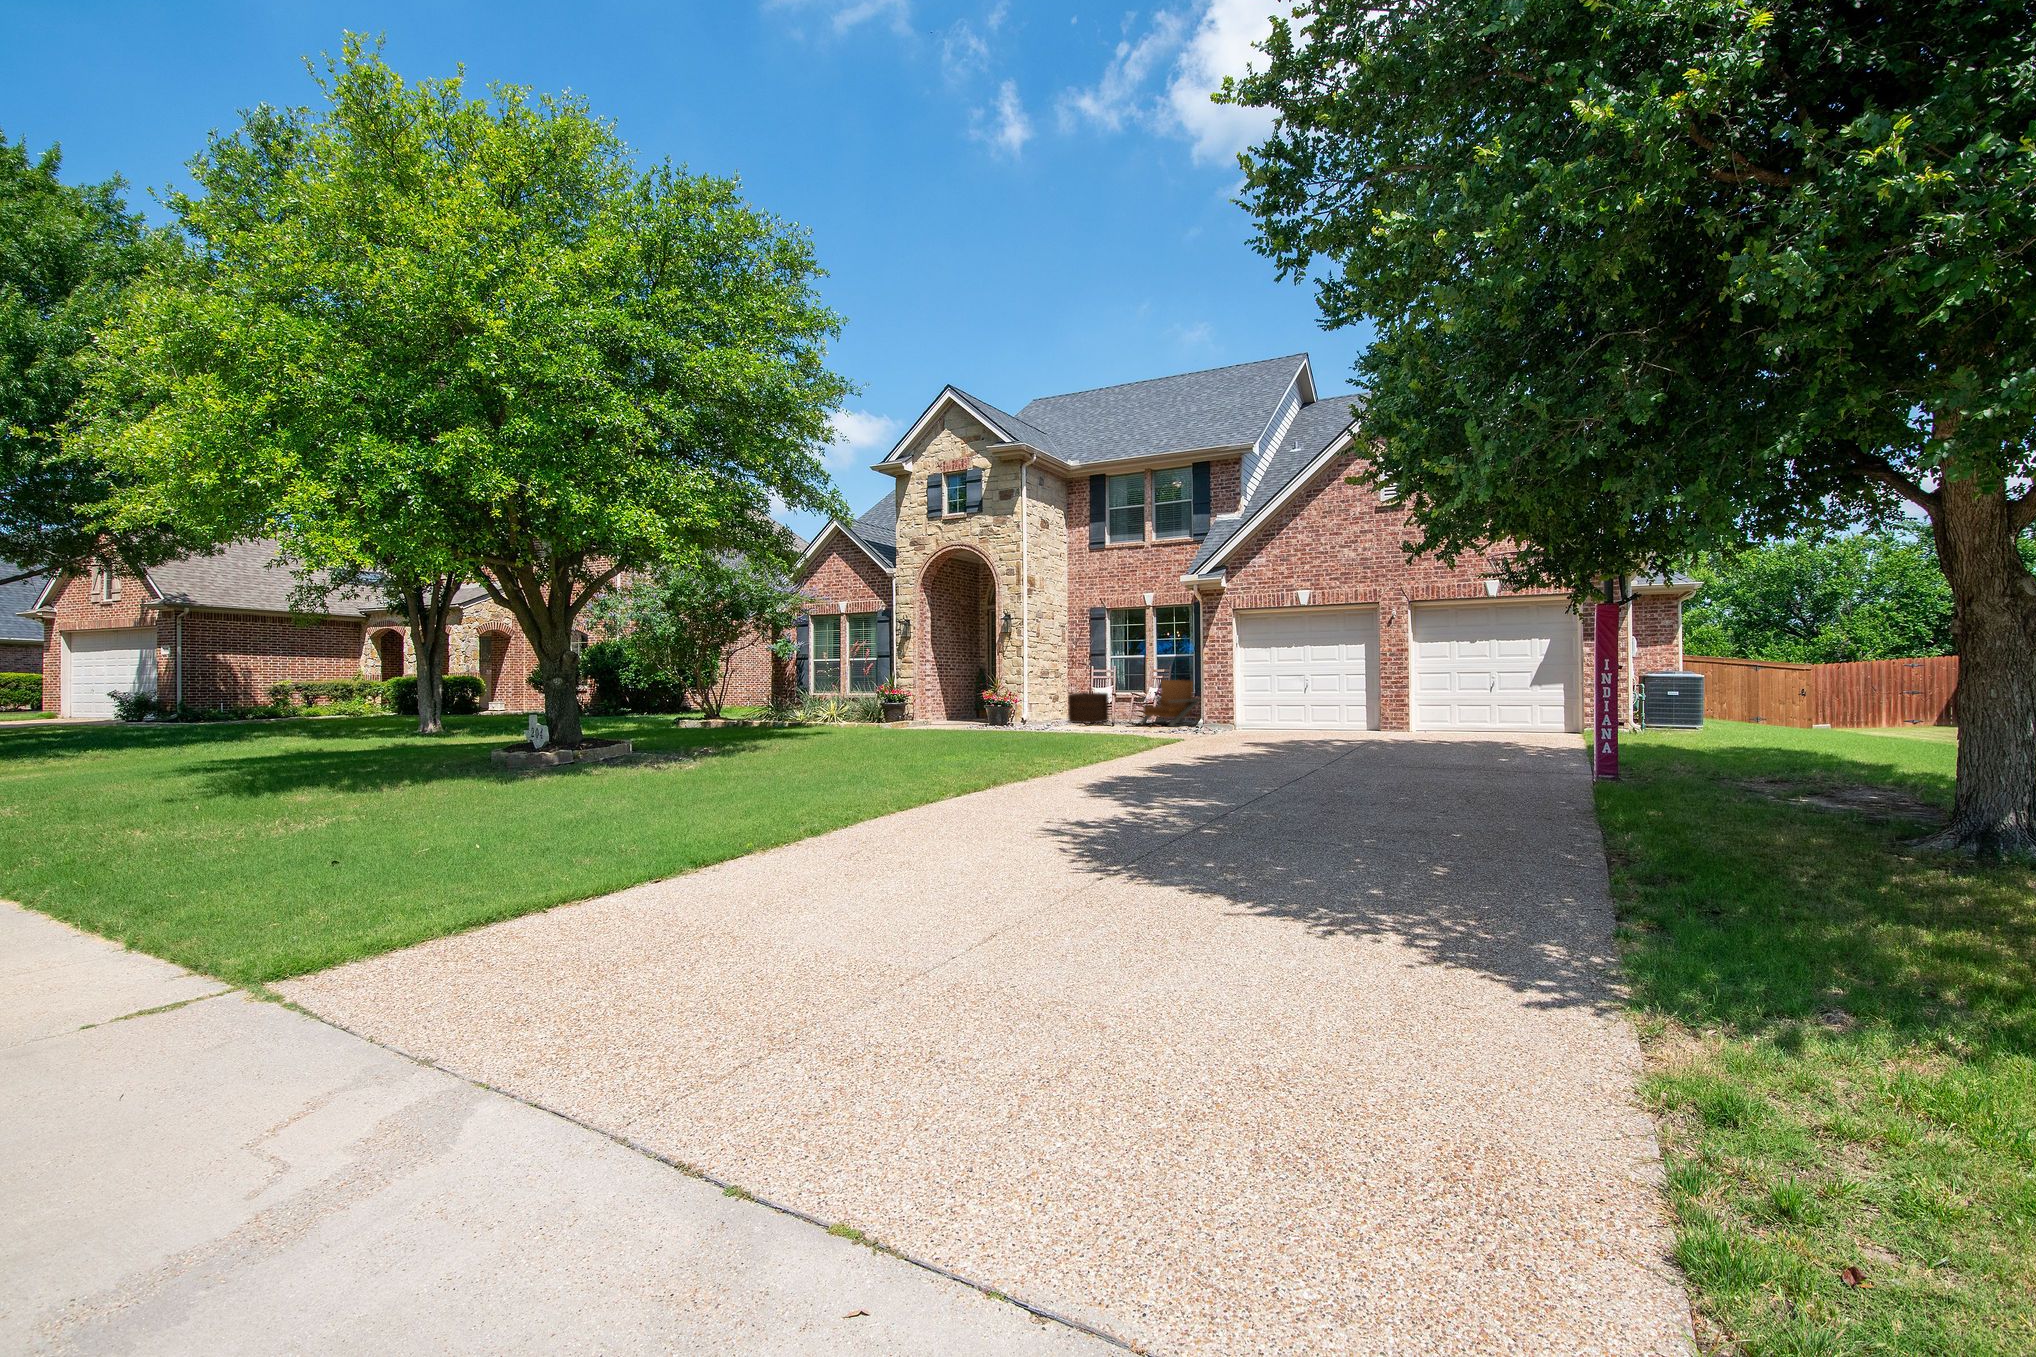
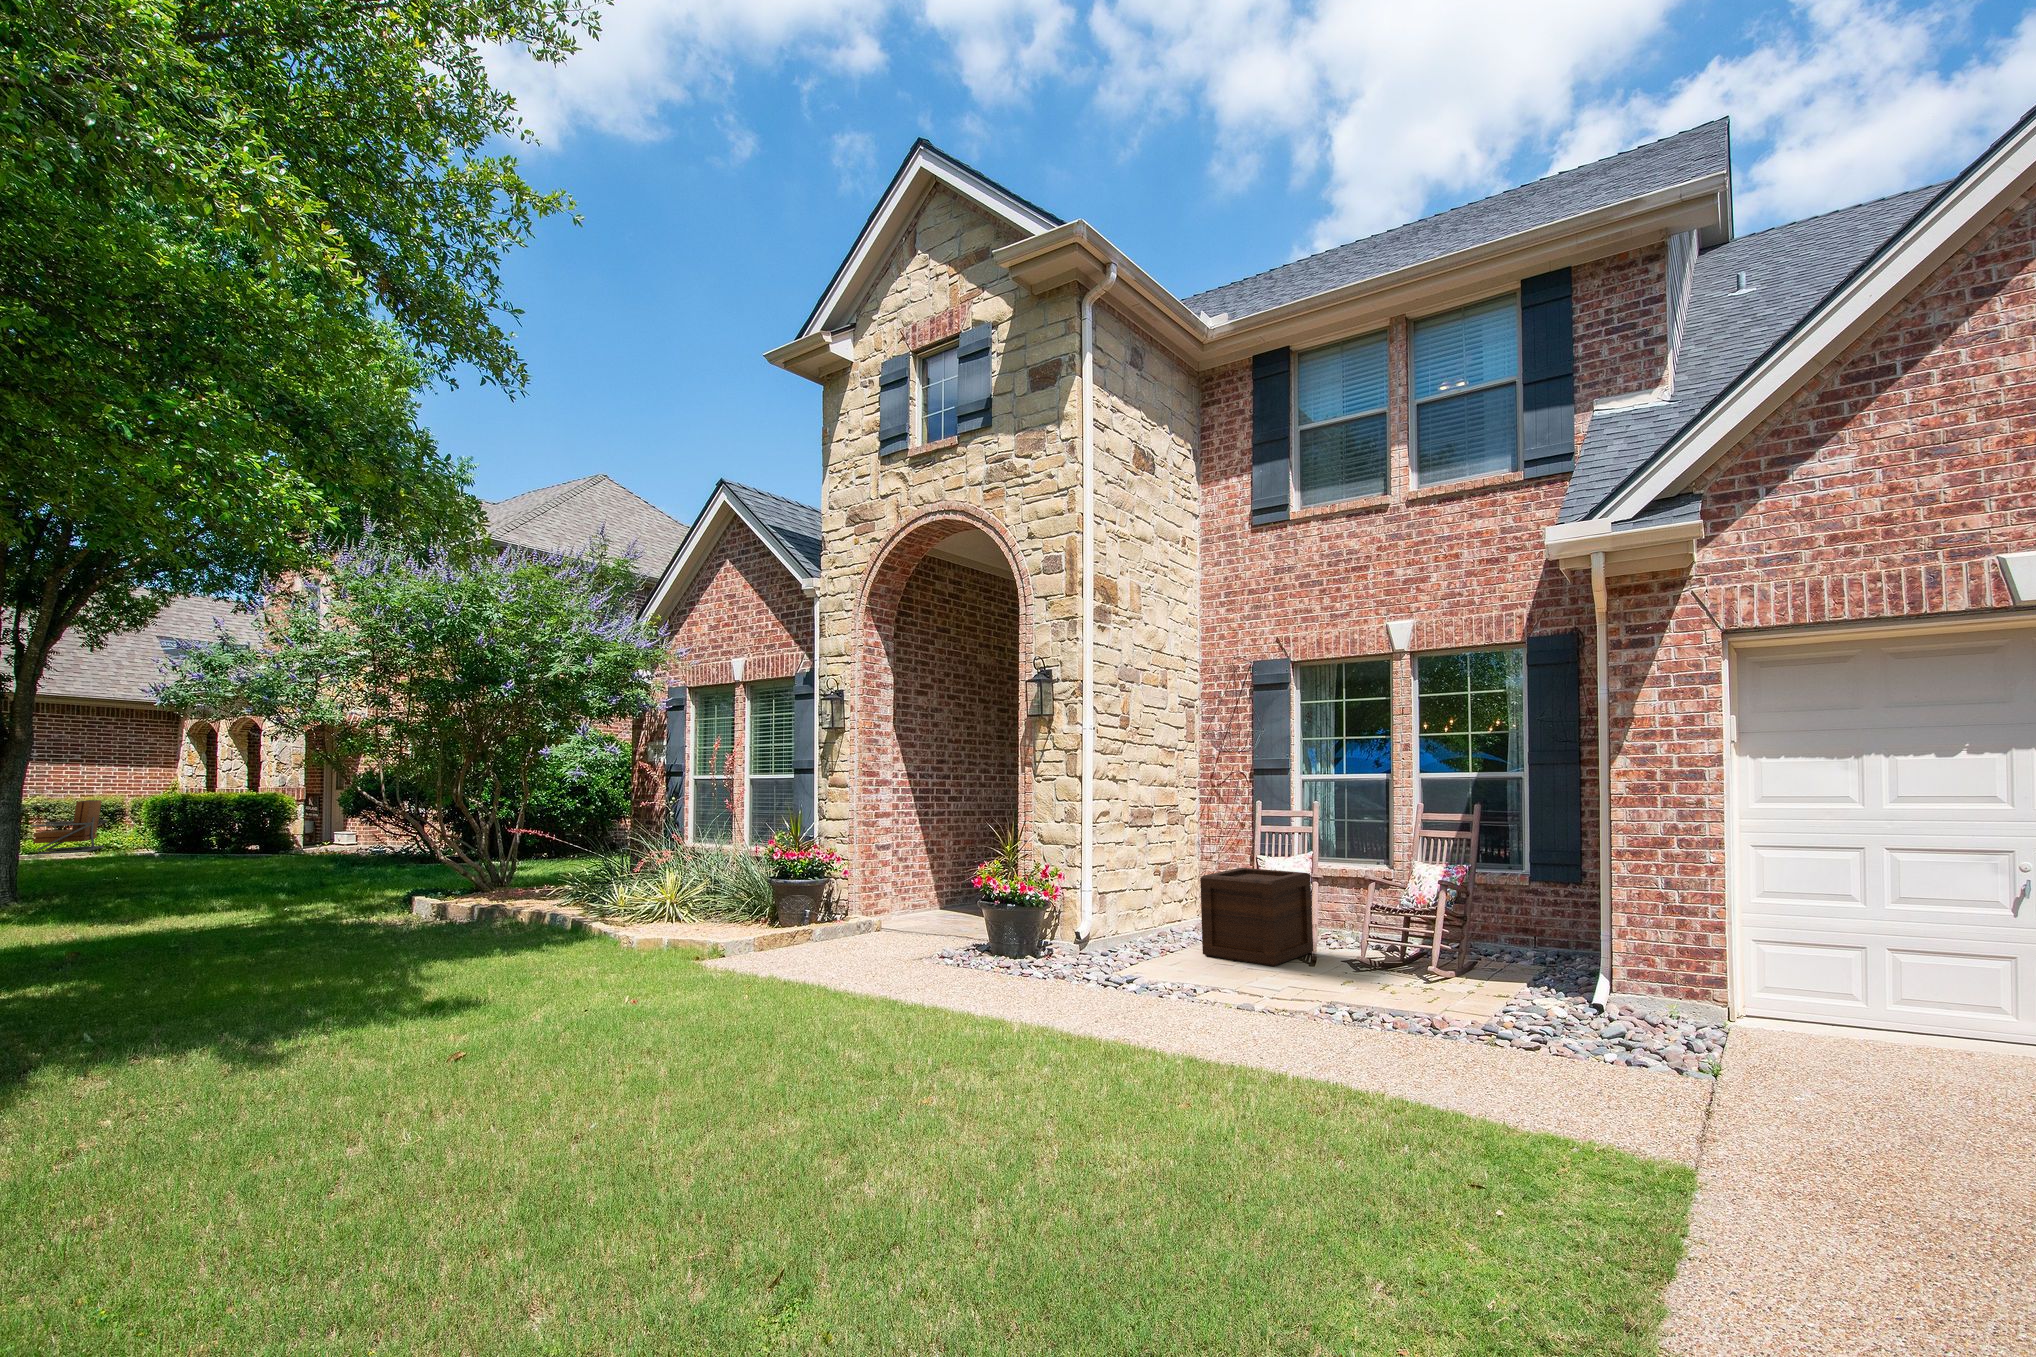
lounge chair: present [1139,680,1199,726] -> present [30,800,107,854]

